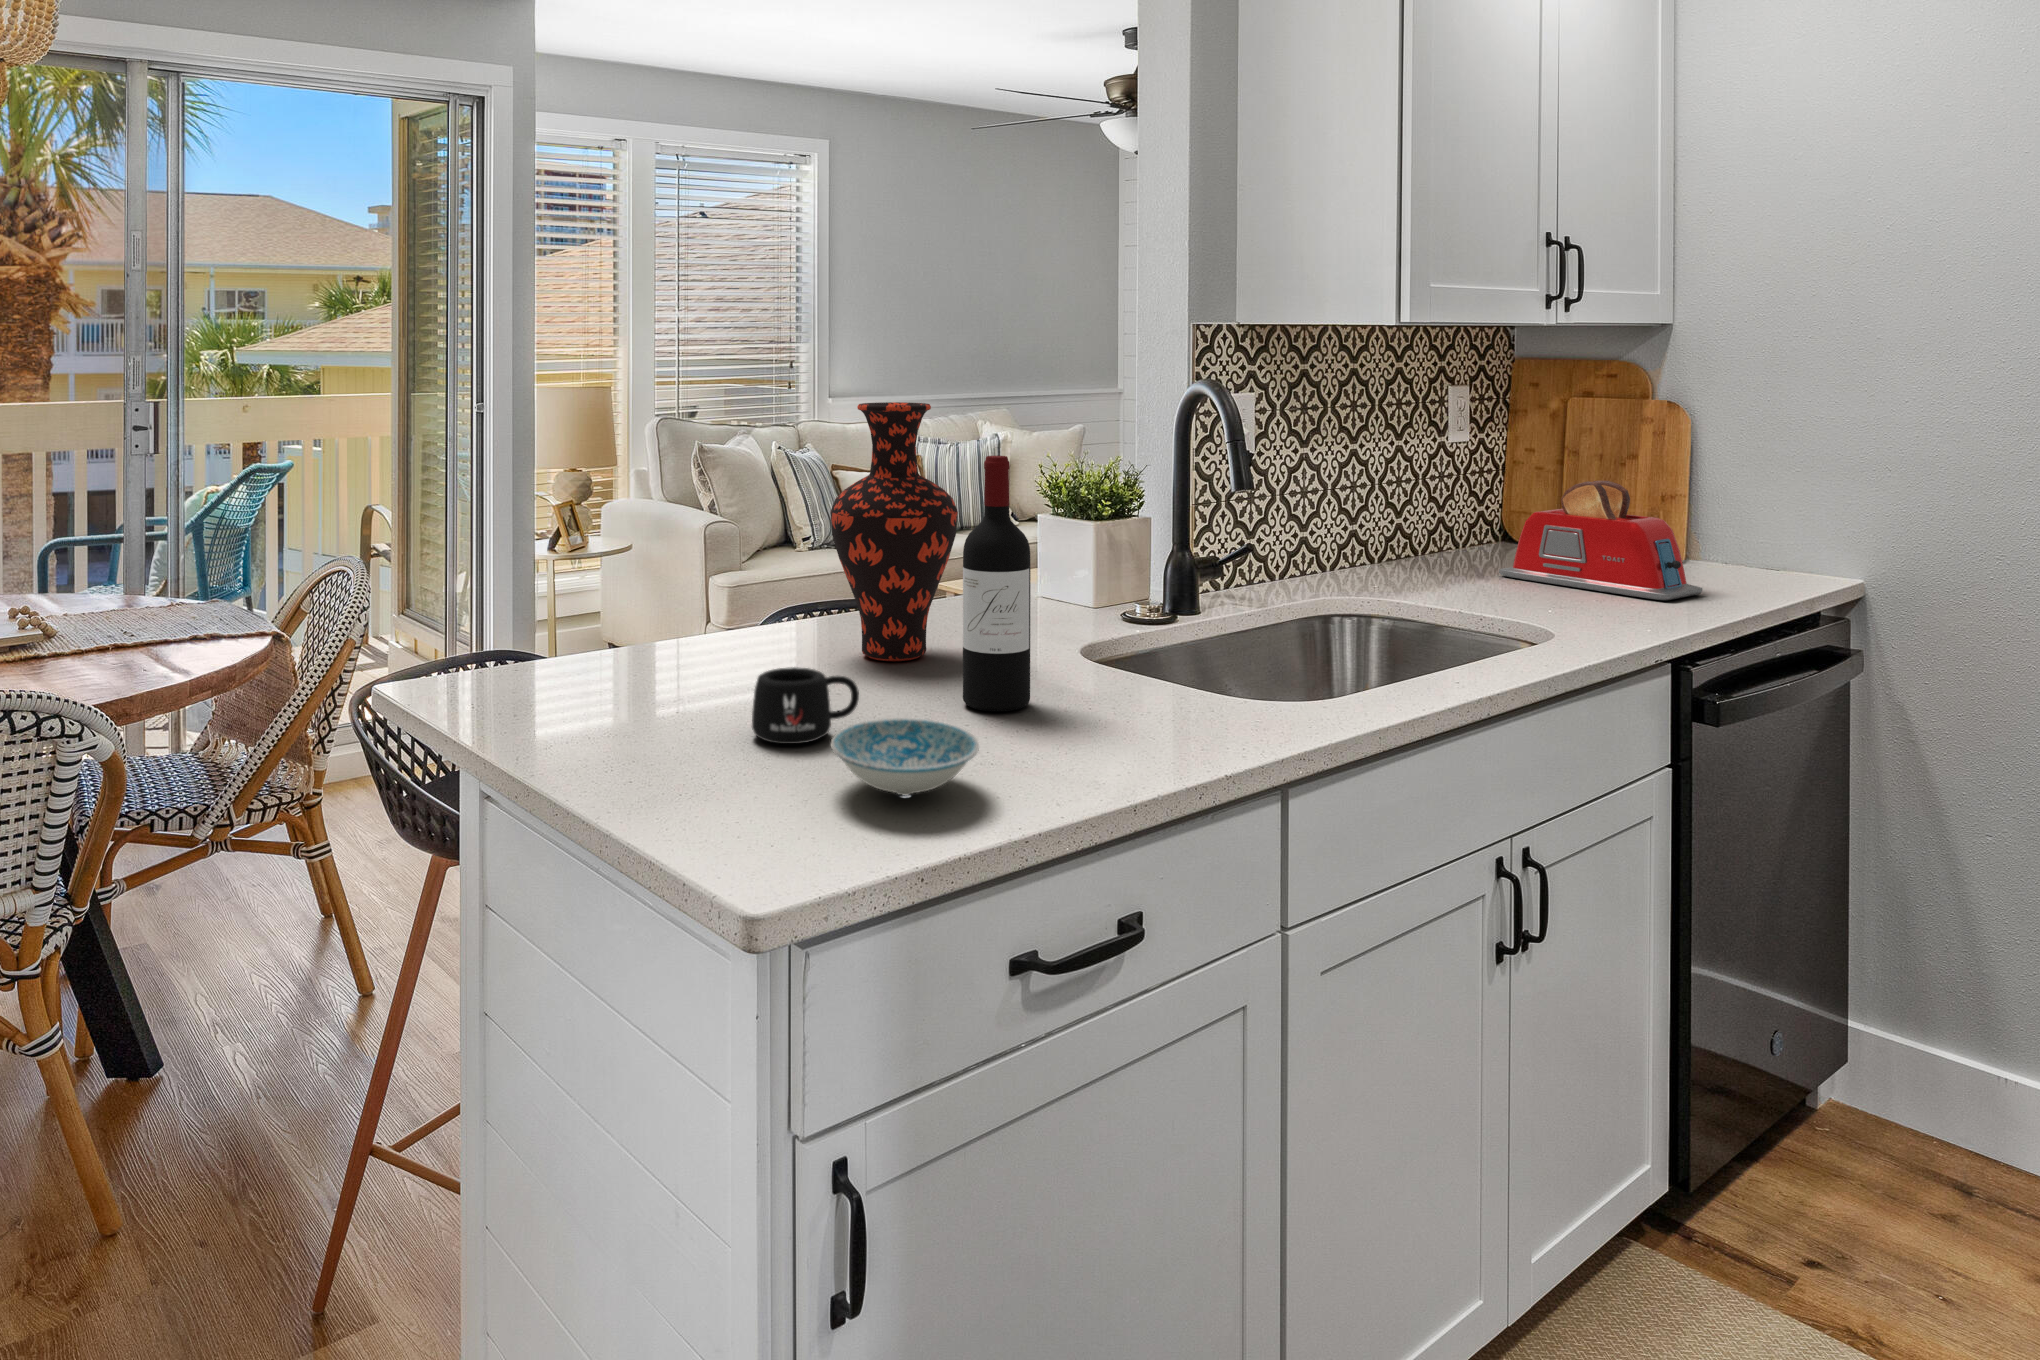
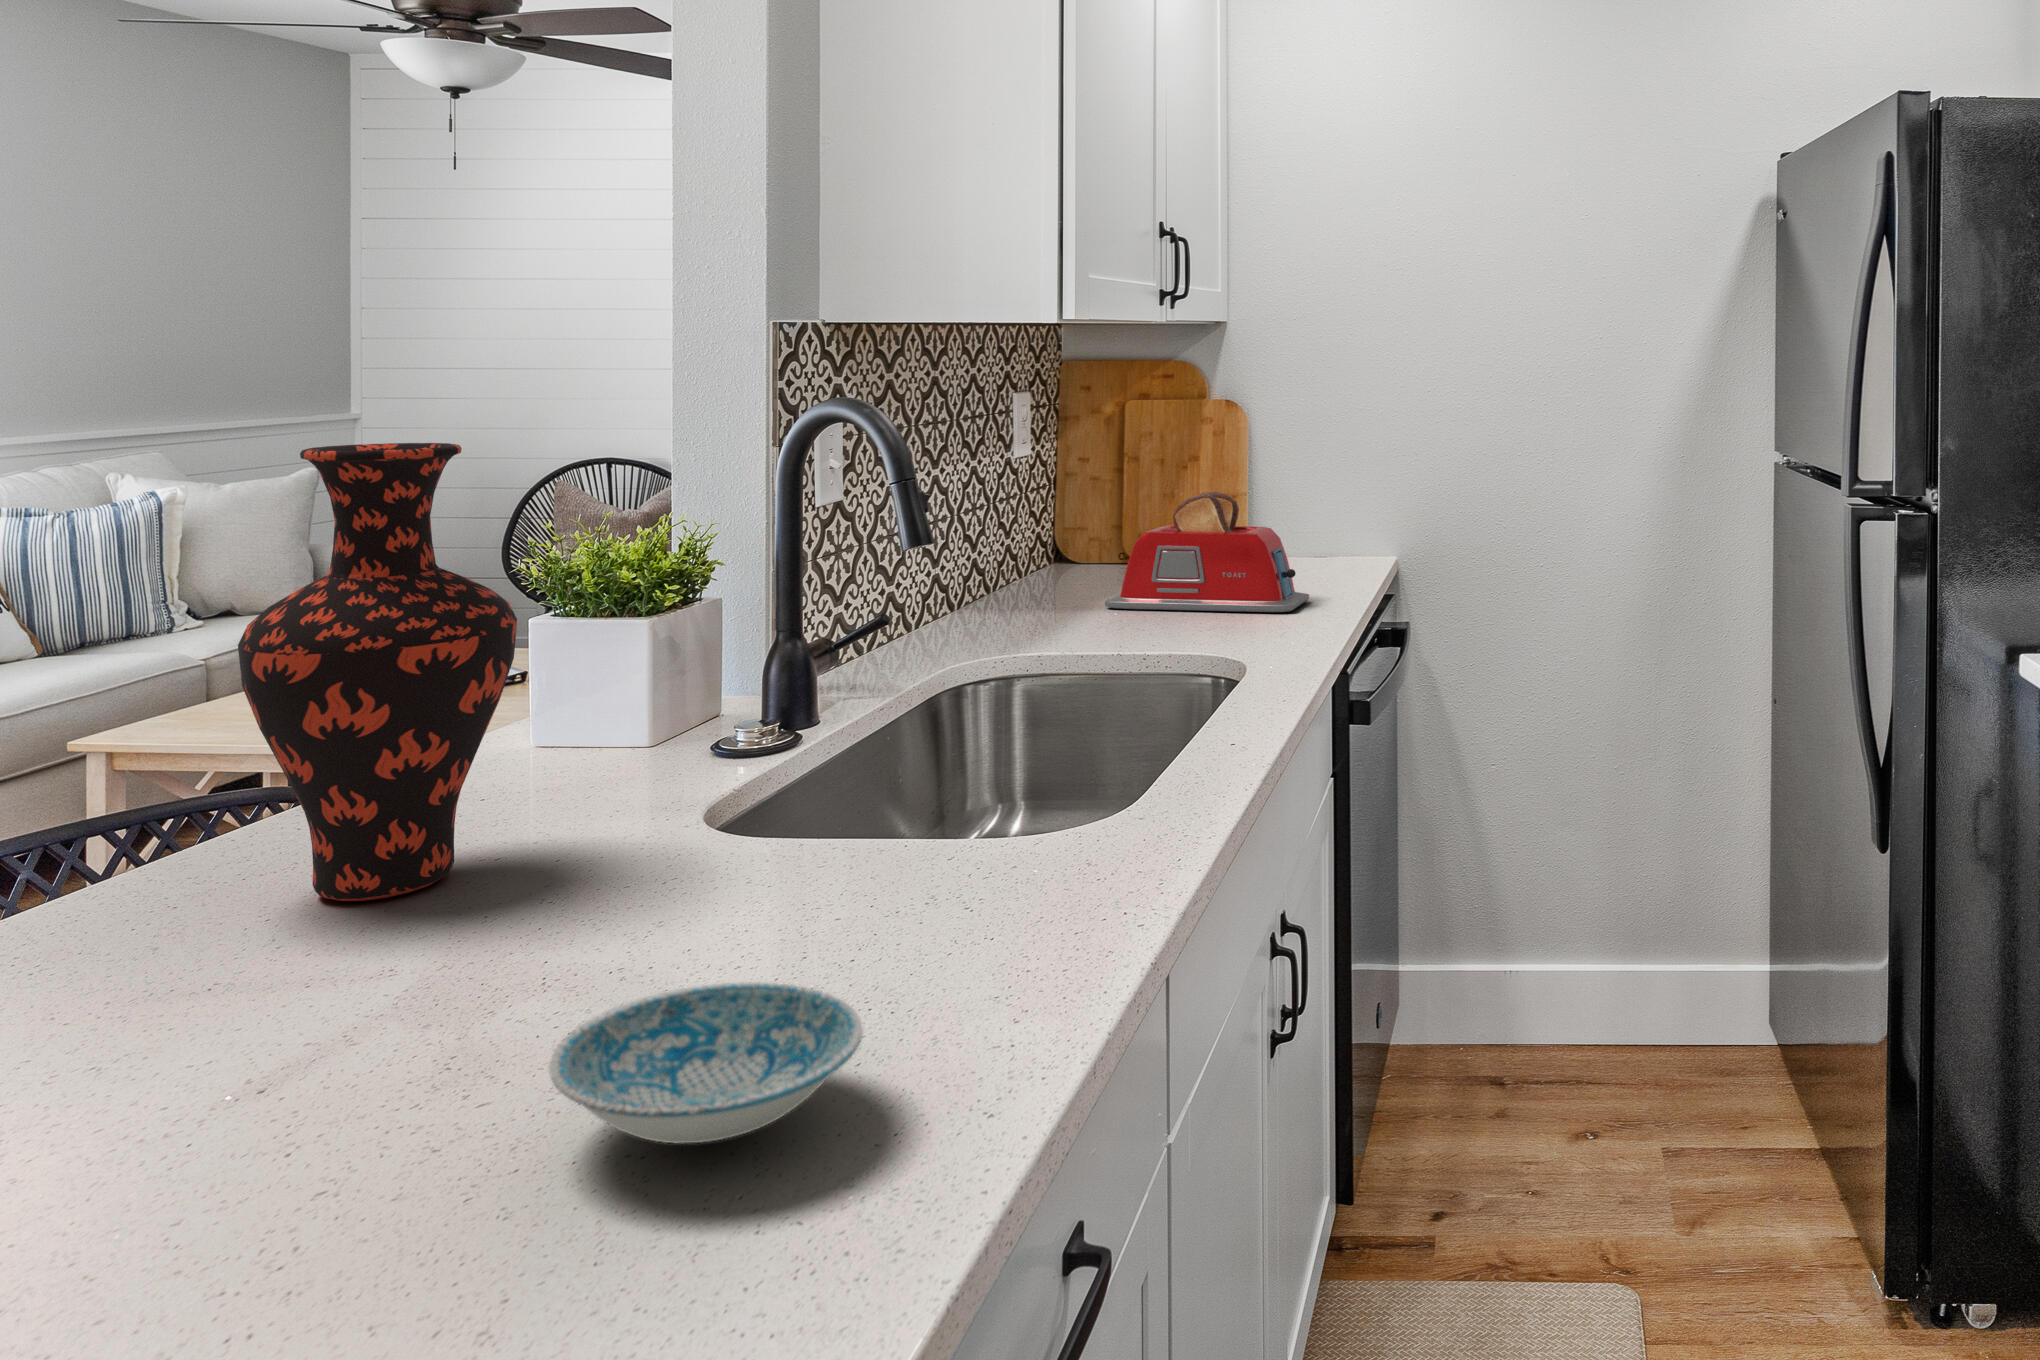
wine bottle: present [963,456,1031,712] -> none [621,520,745,940]
mug: present [752,667,859,744] -> none [238,952,483,1129]

